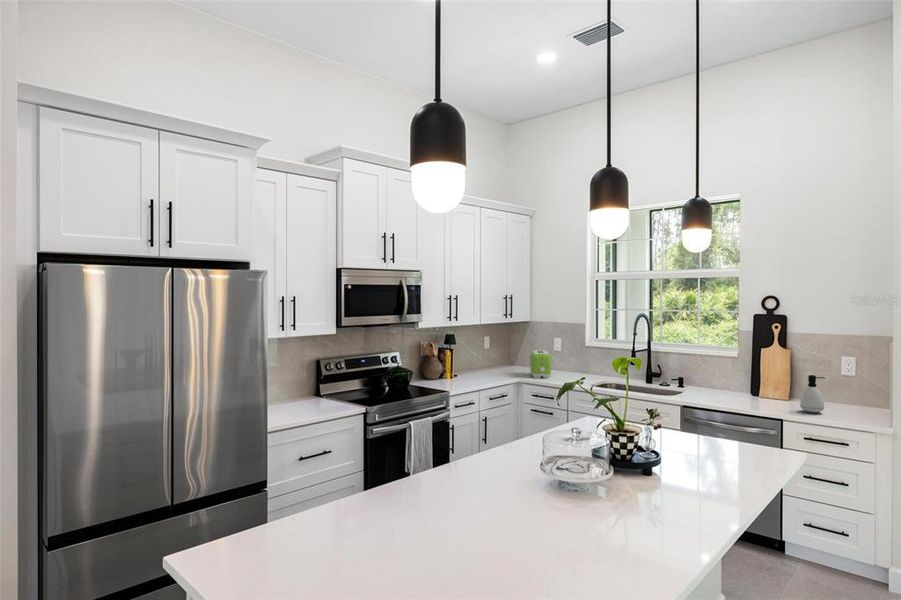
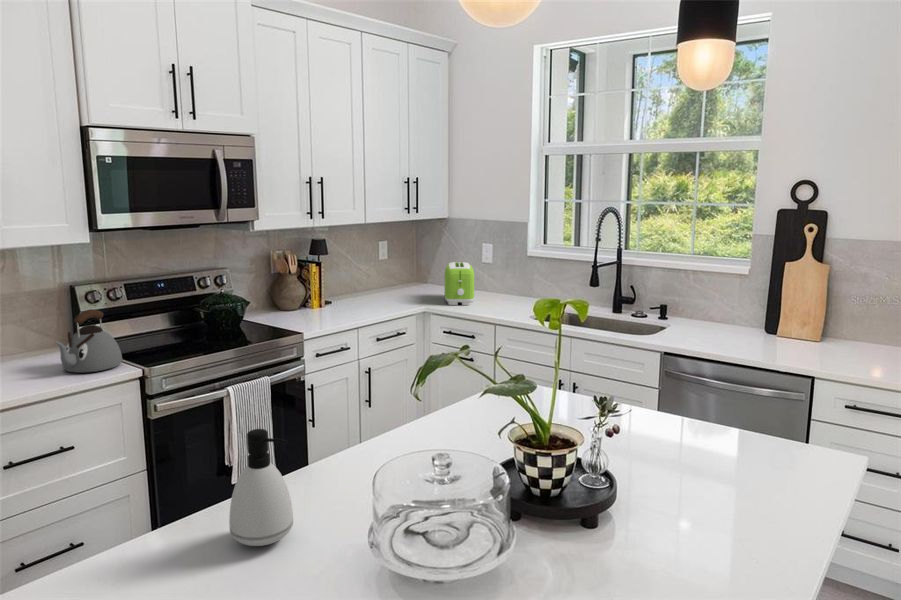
kettle: none [321,371,353,408] -> present [56,309,122,372]
soap dispenser: present [800,375,825,413] -> present [229,429,293,546]

